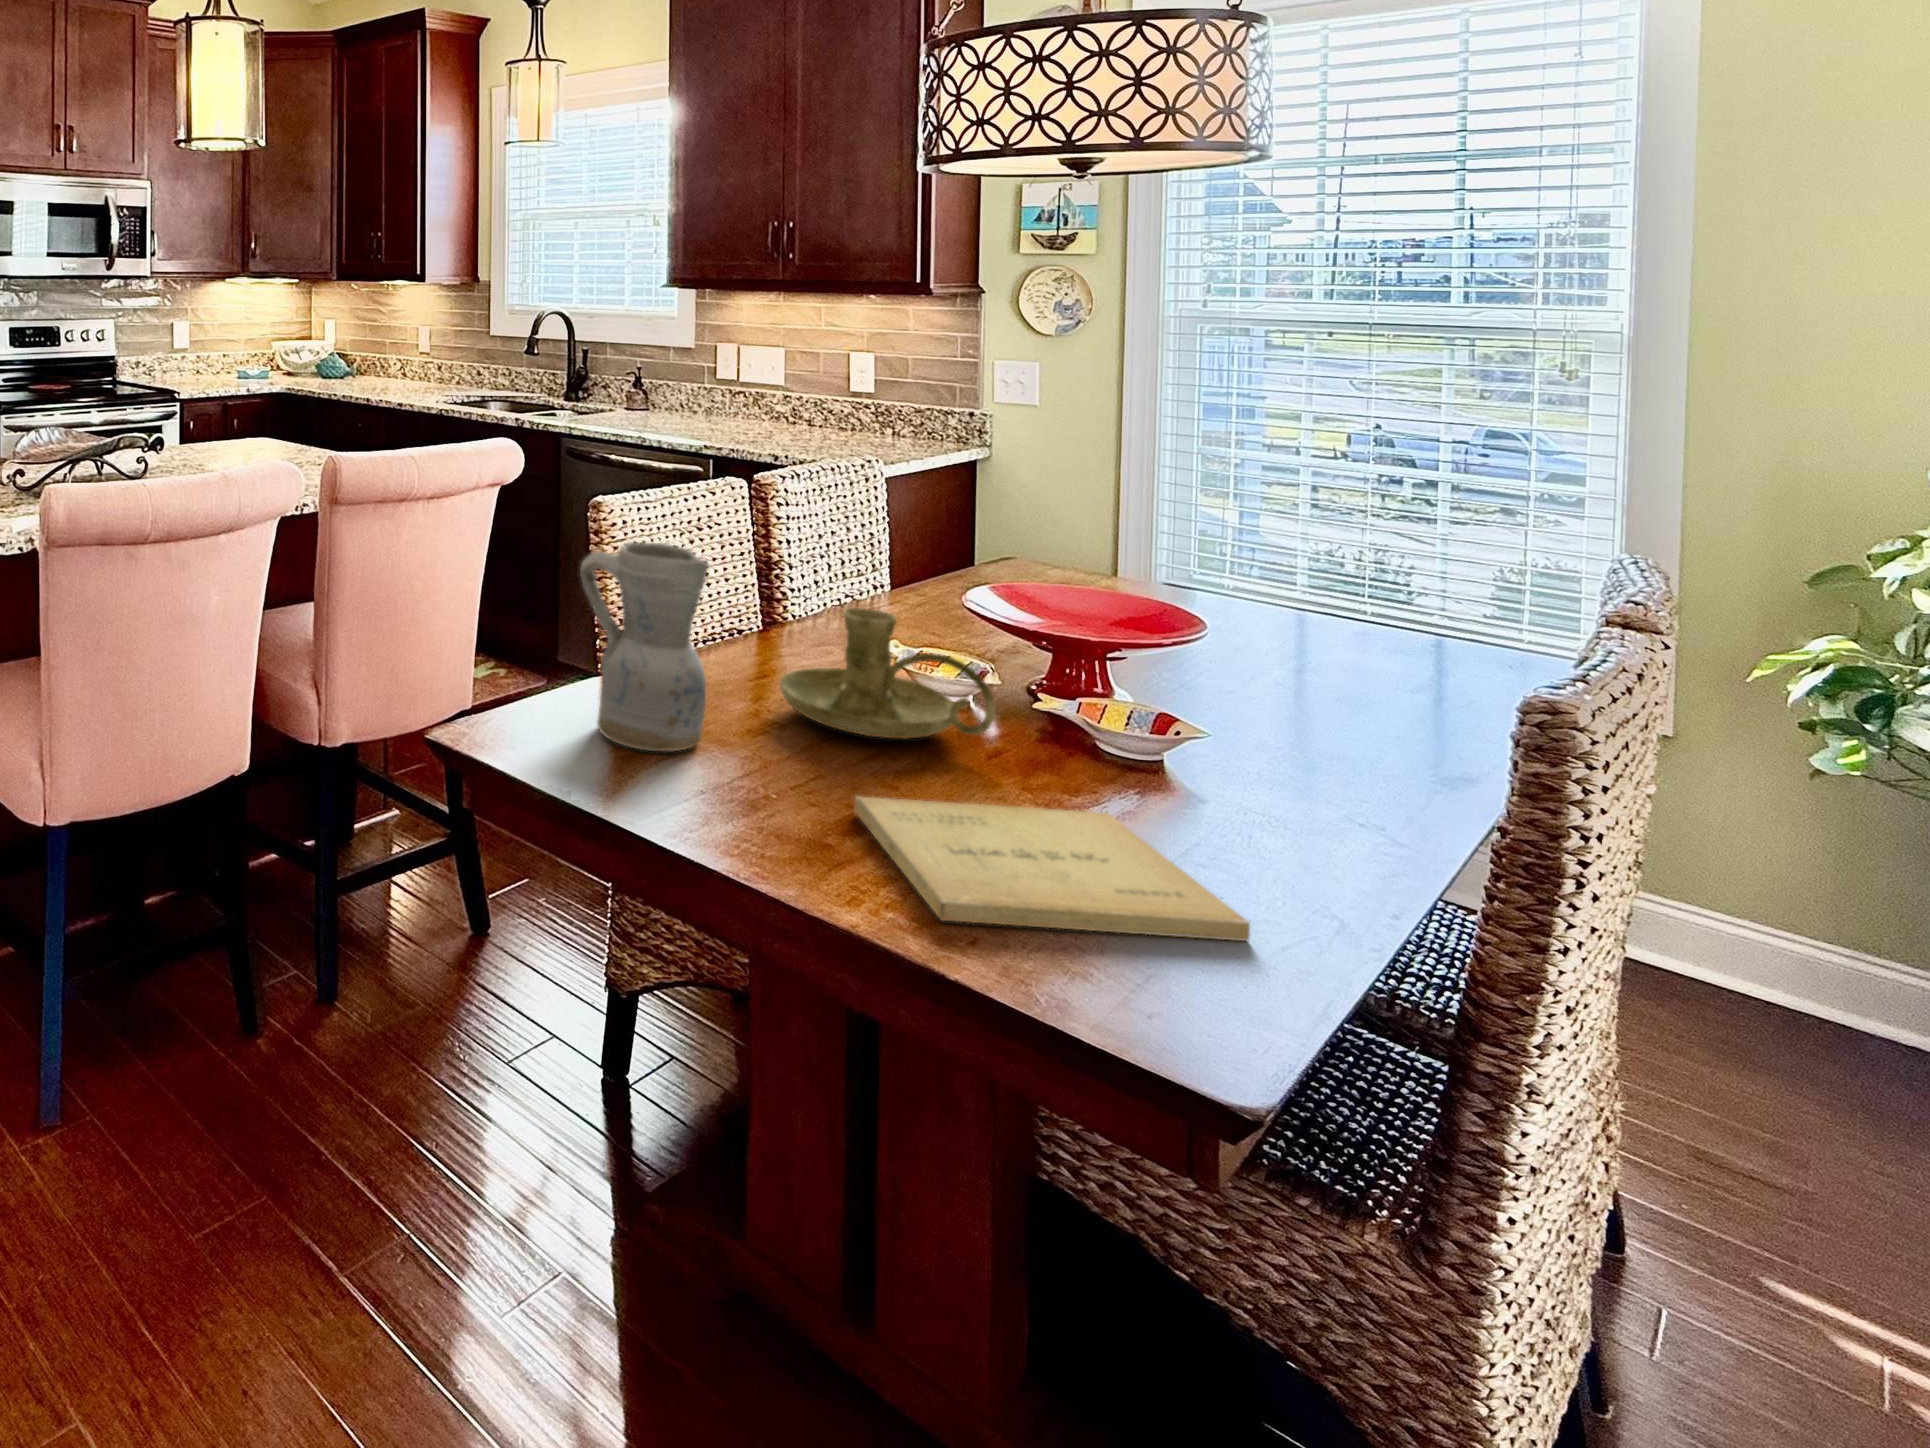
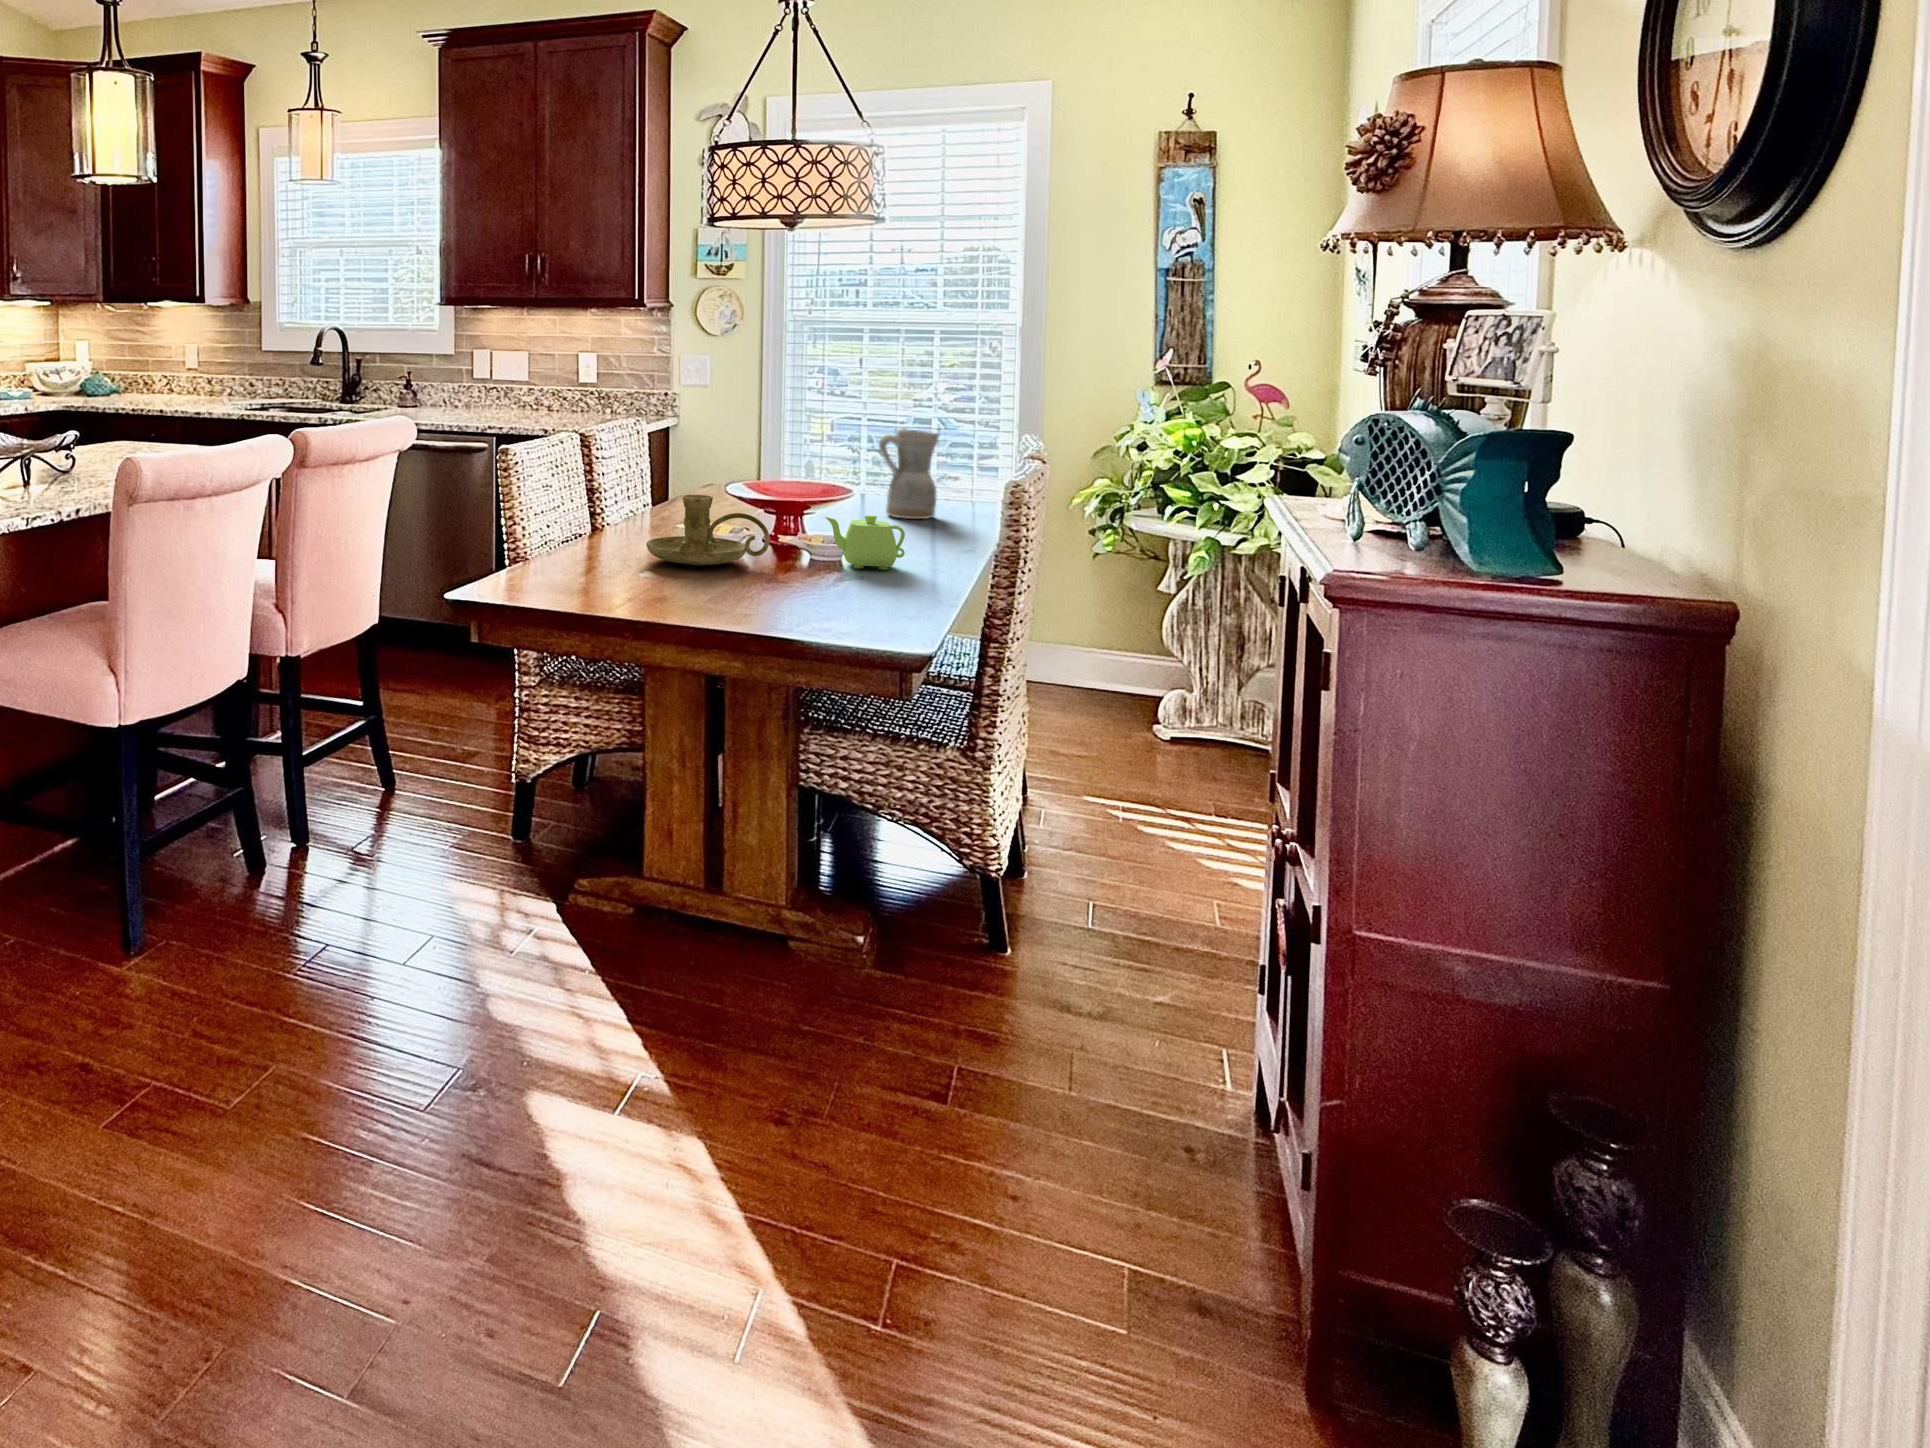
ceramic pitcher: present [580,542,709,752] -> present [879,429,939,519]
teapot: none [1112,684,1287,808] -> present [825,515,905,570]
book: present [855,797,1250,941] -> none [720,576,909,618]

